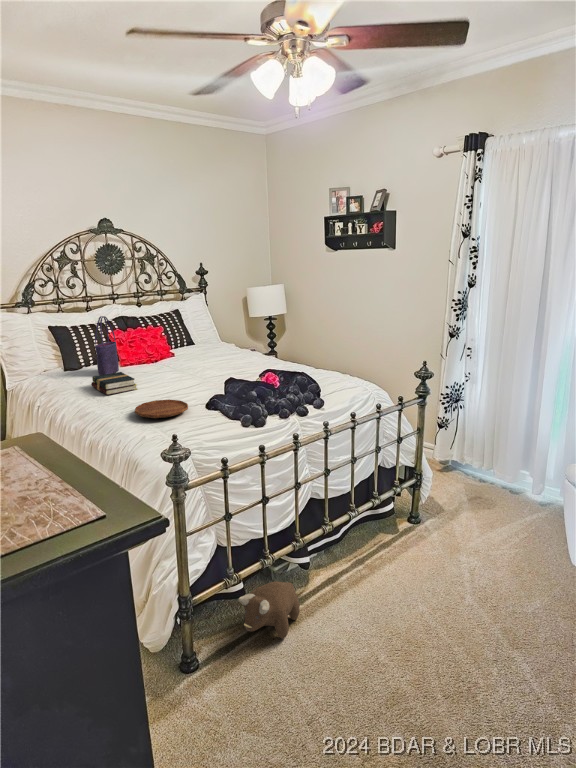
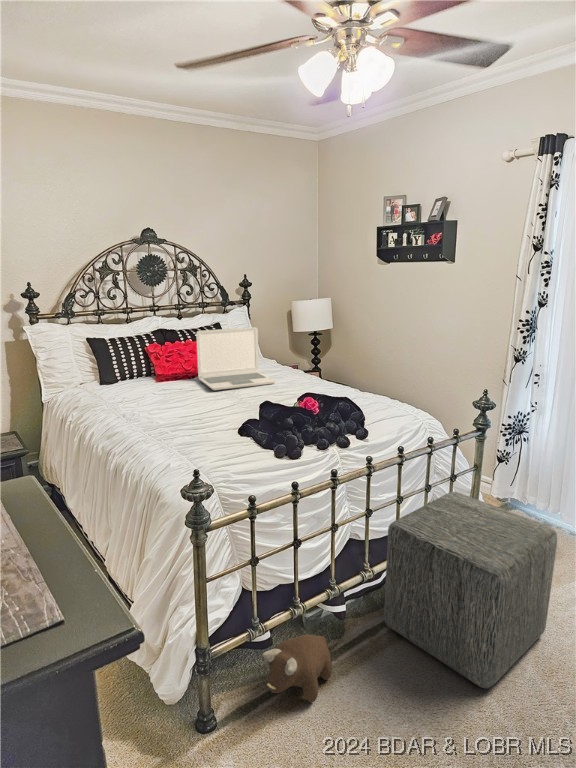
laptop: none [158,312,235,372] -> present [196,327,276,390]
tote bag: present [95,316,119,375] -> none [130,329,154,391]
hardback book: present [91,372,137,395] -> none [123,388,170,413]
tray: present [134,400,188,418] -> none [162,422,220,442]
ottoman: none [343,452,488,615] -> present [384,492,557,688]

